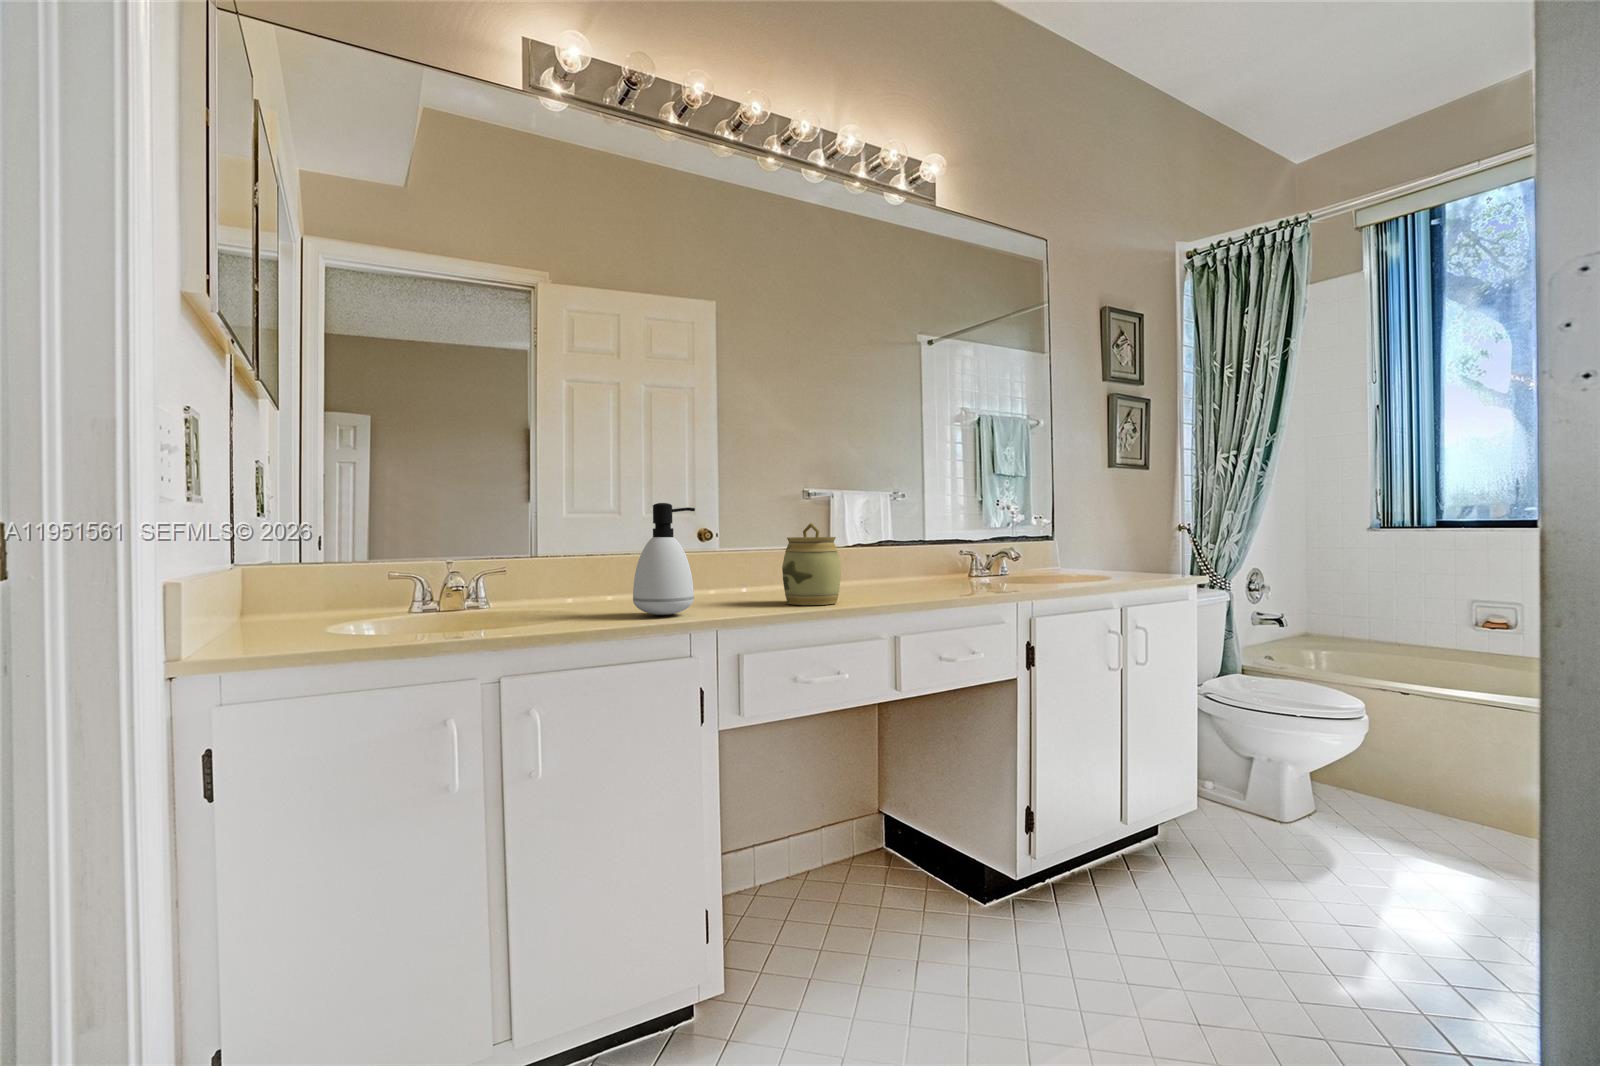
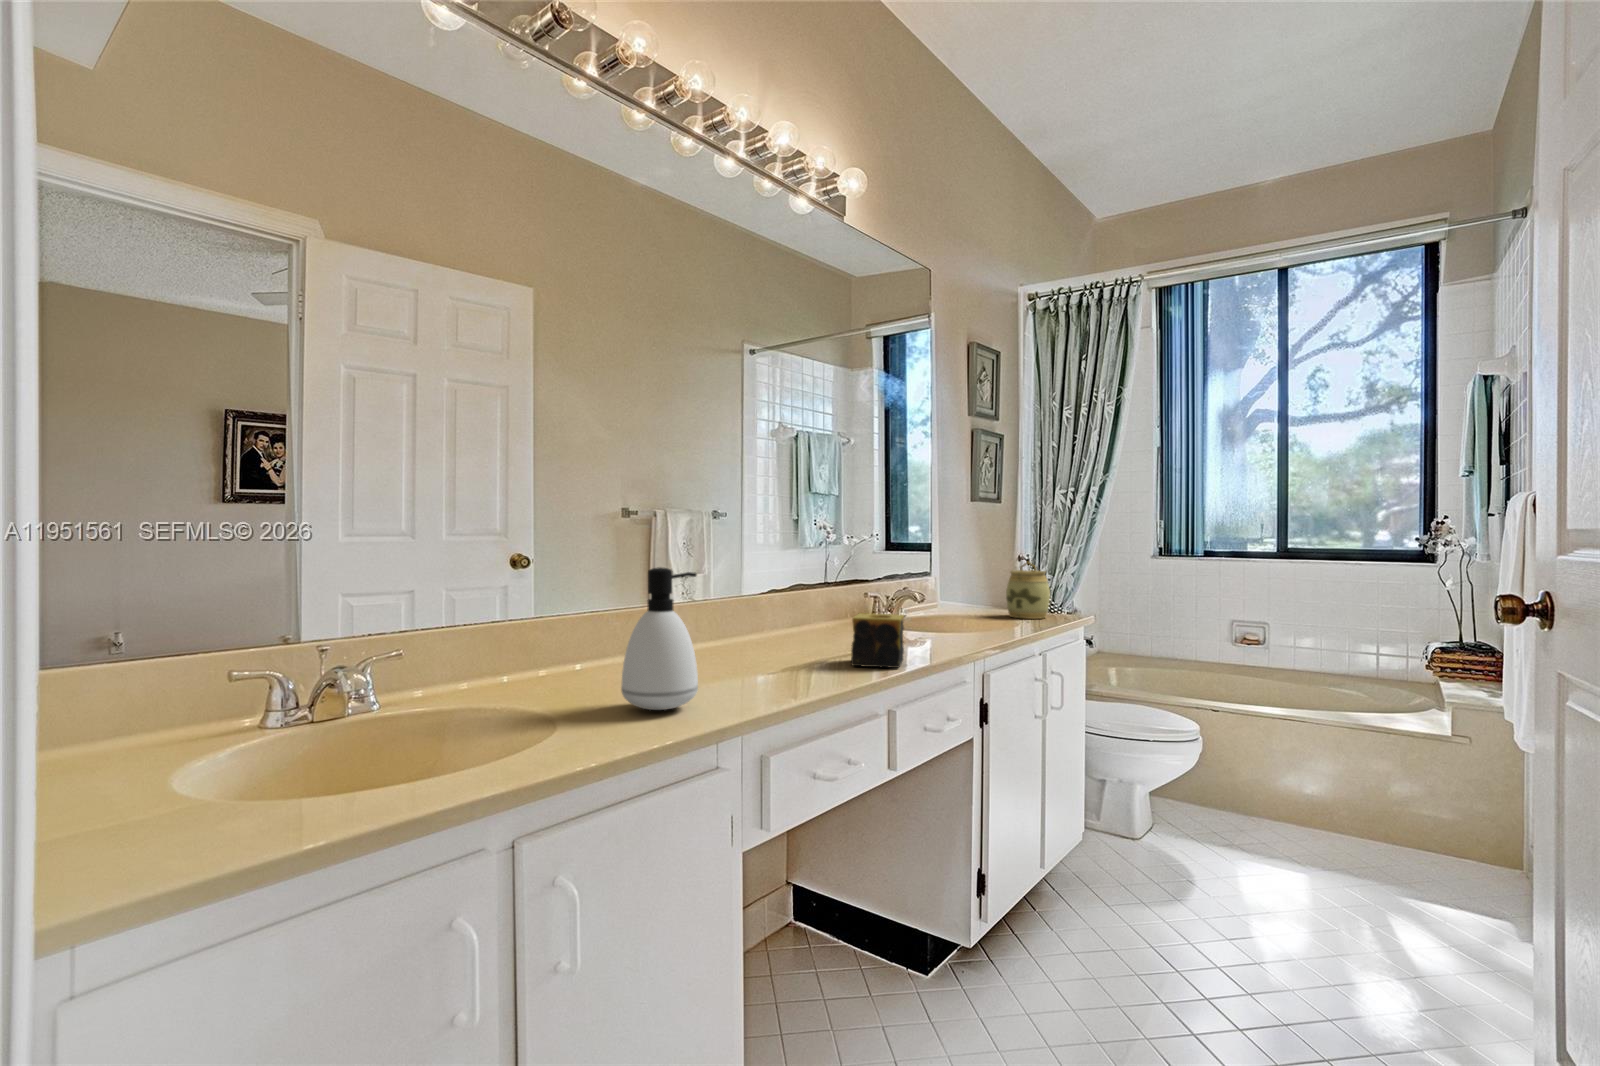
jar: present [782,523,841,605] -> present [1006,562,1050,619]
candle: none [872,556,929,602] -> present [851,613,904,668]

